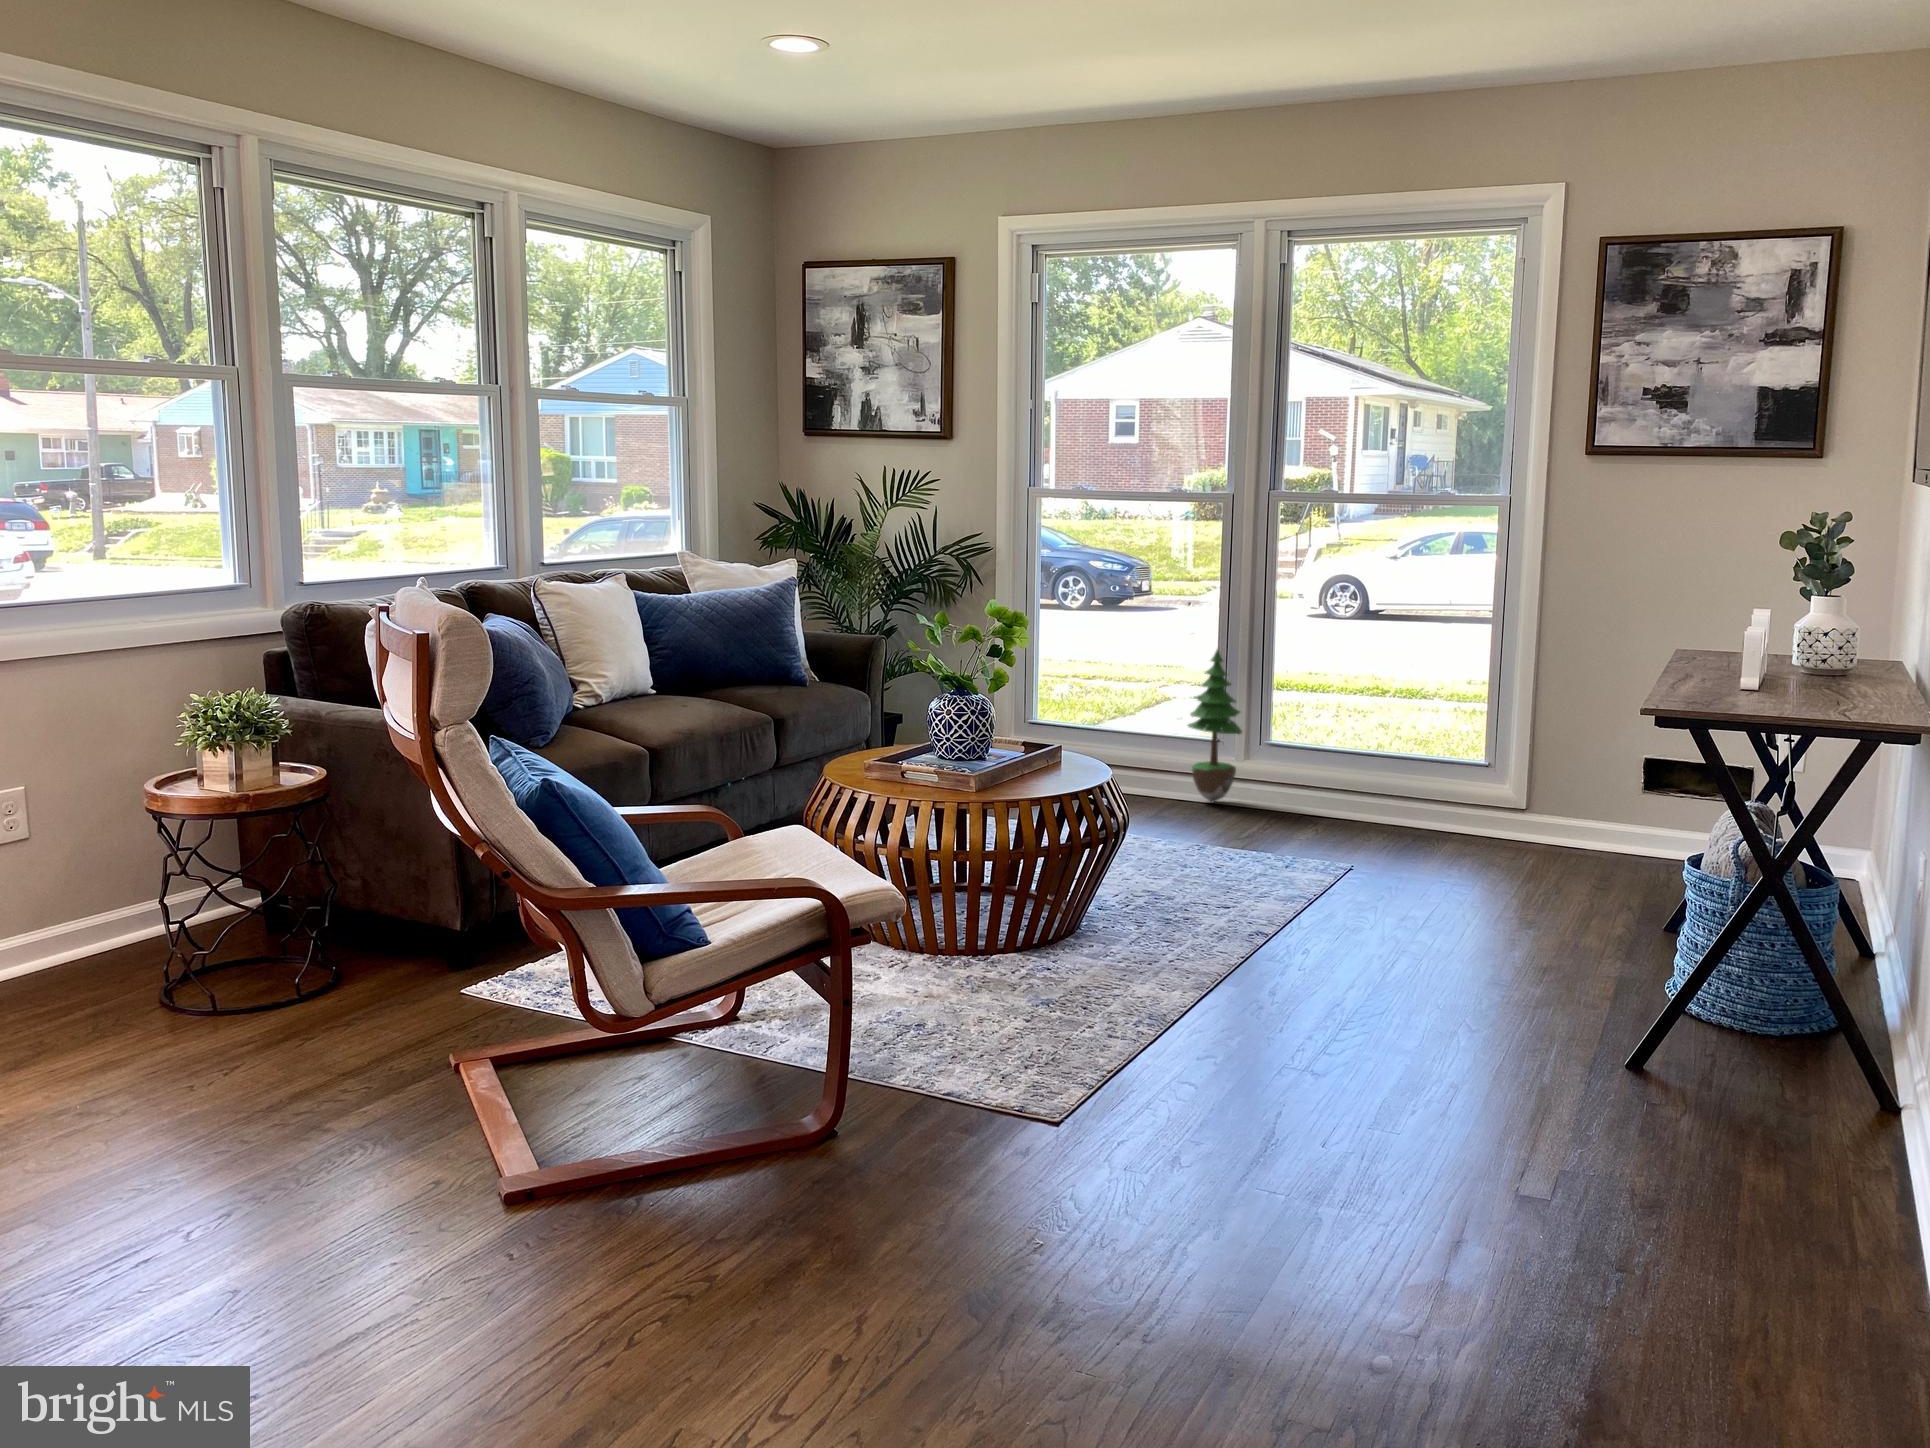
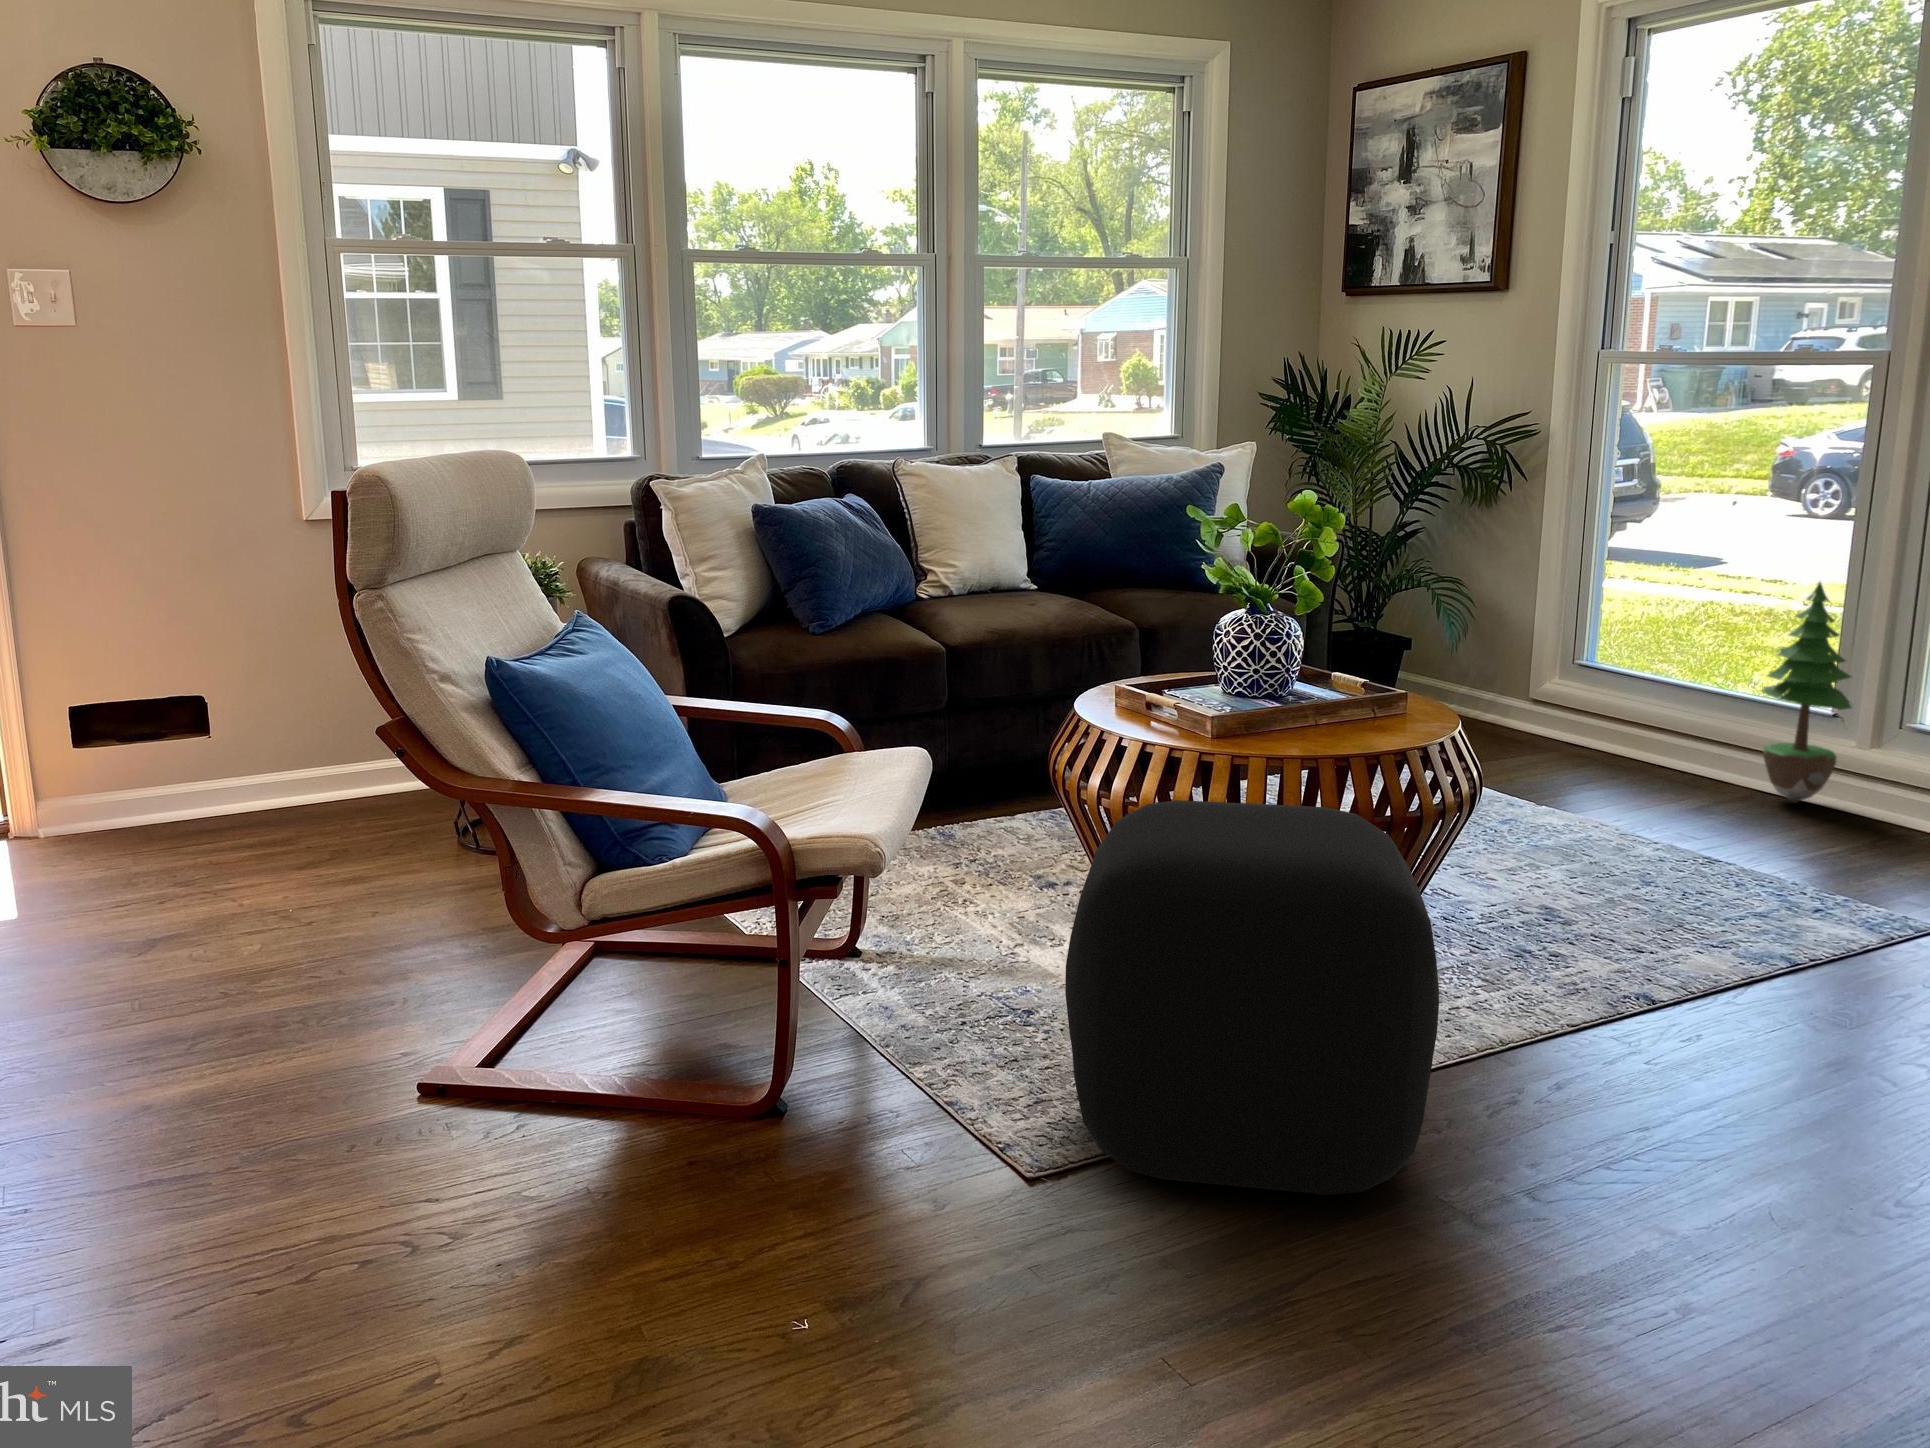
ottoman: none [1012,819,1289,1098] -> present [1065,800,1439,1195]

